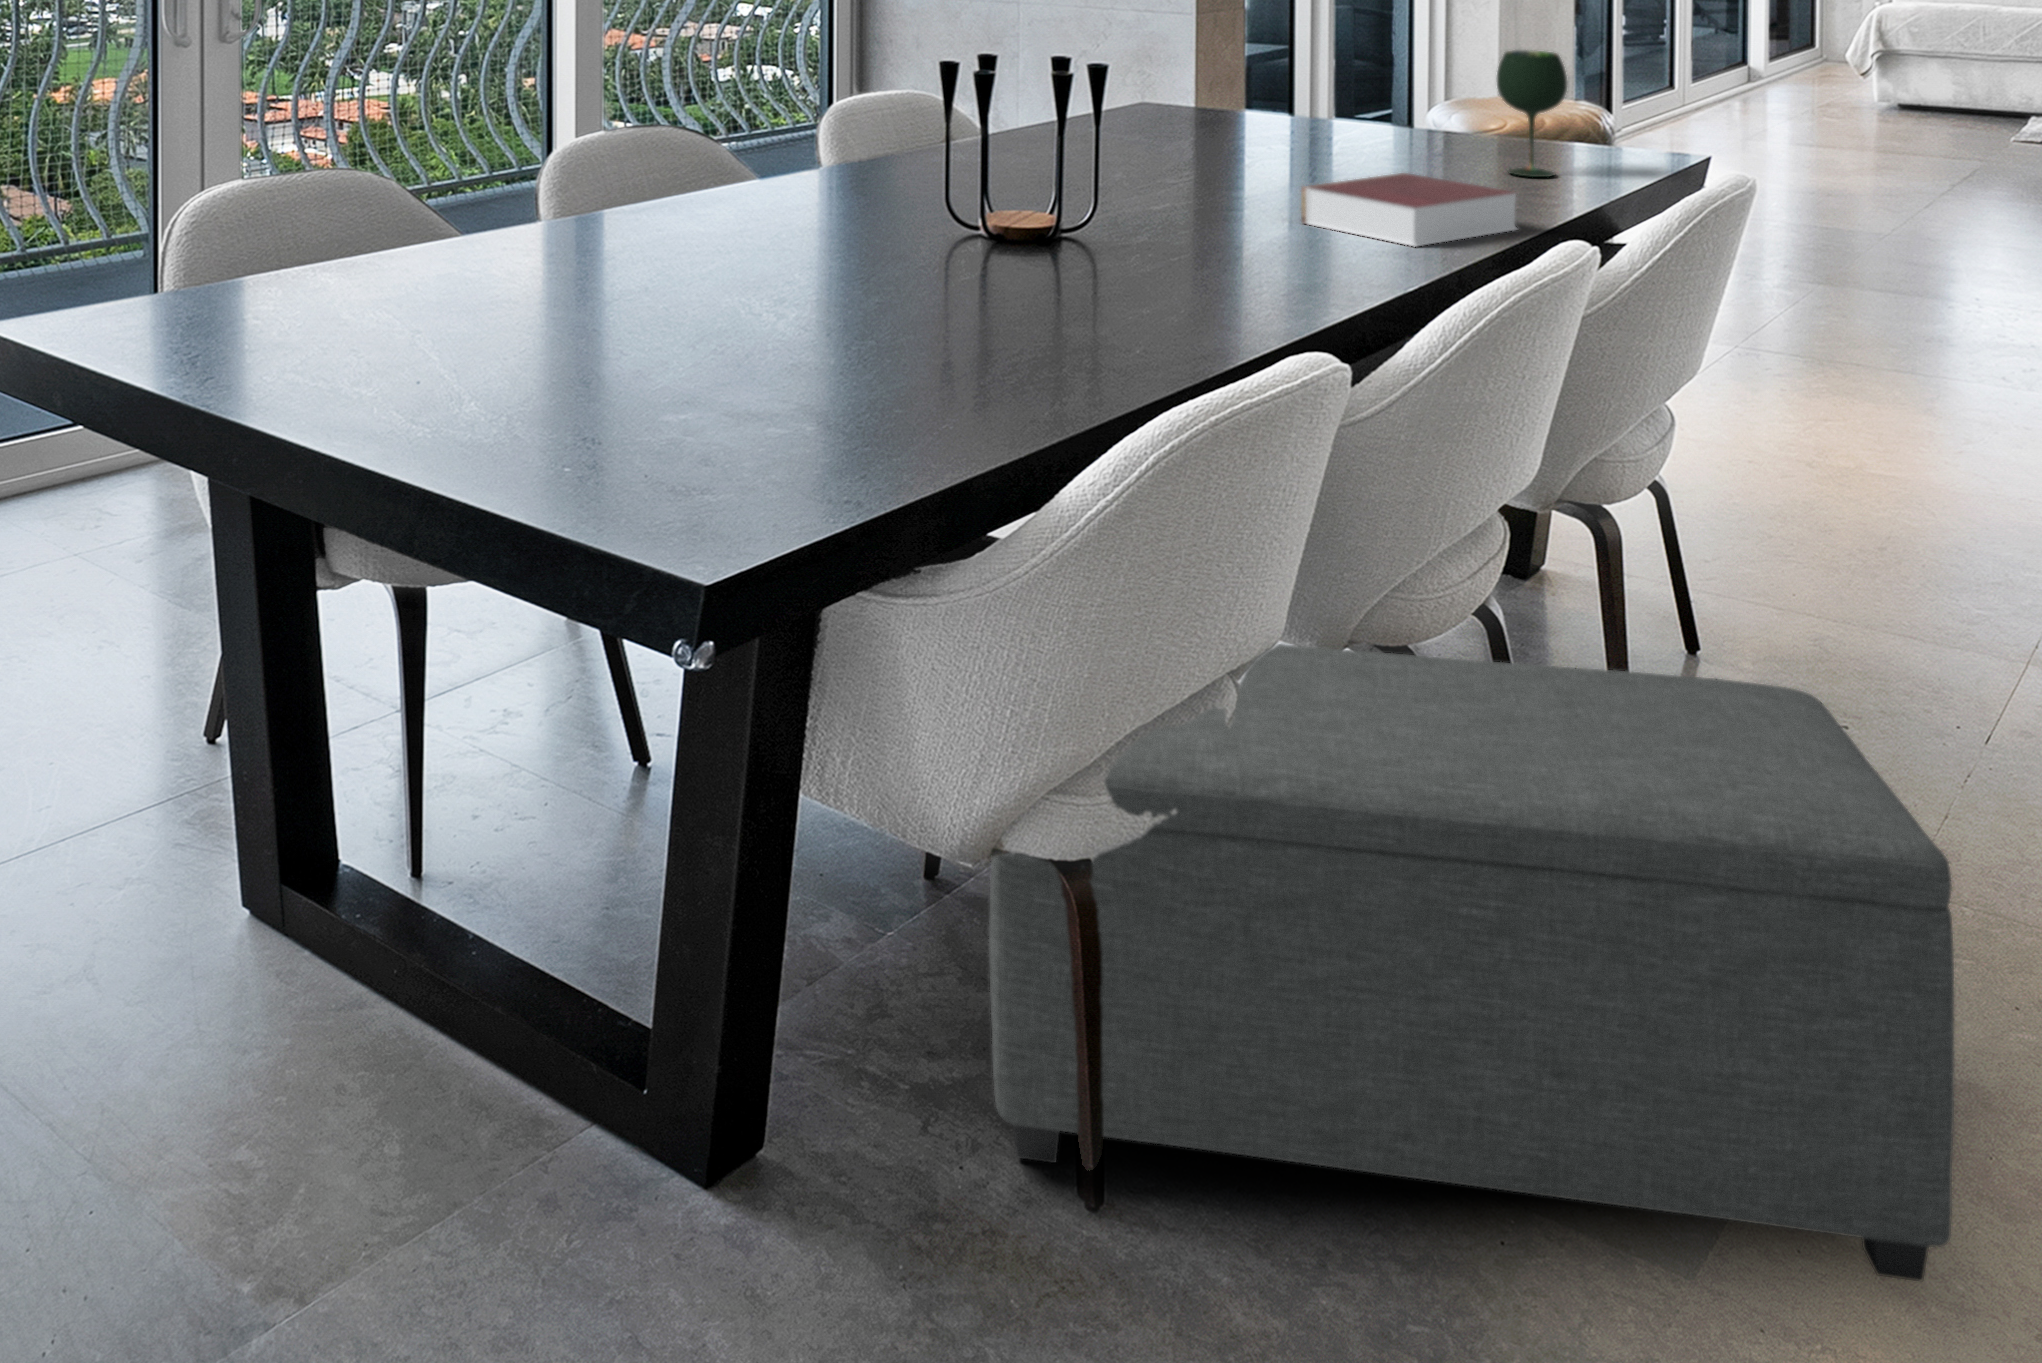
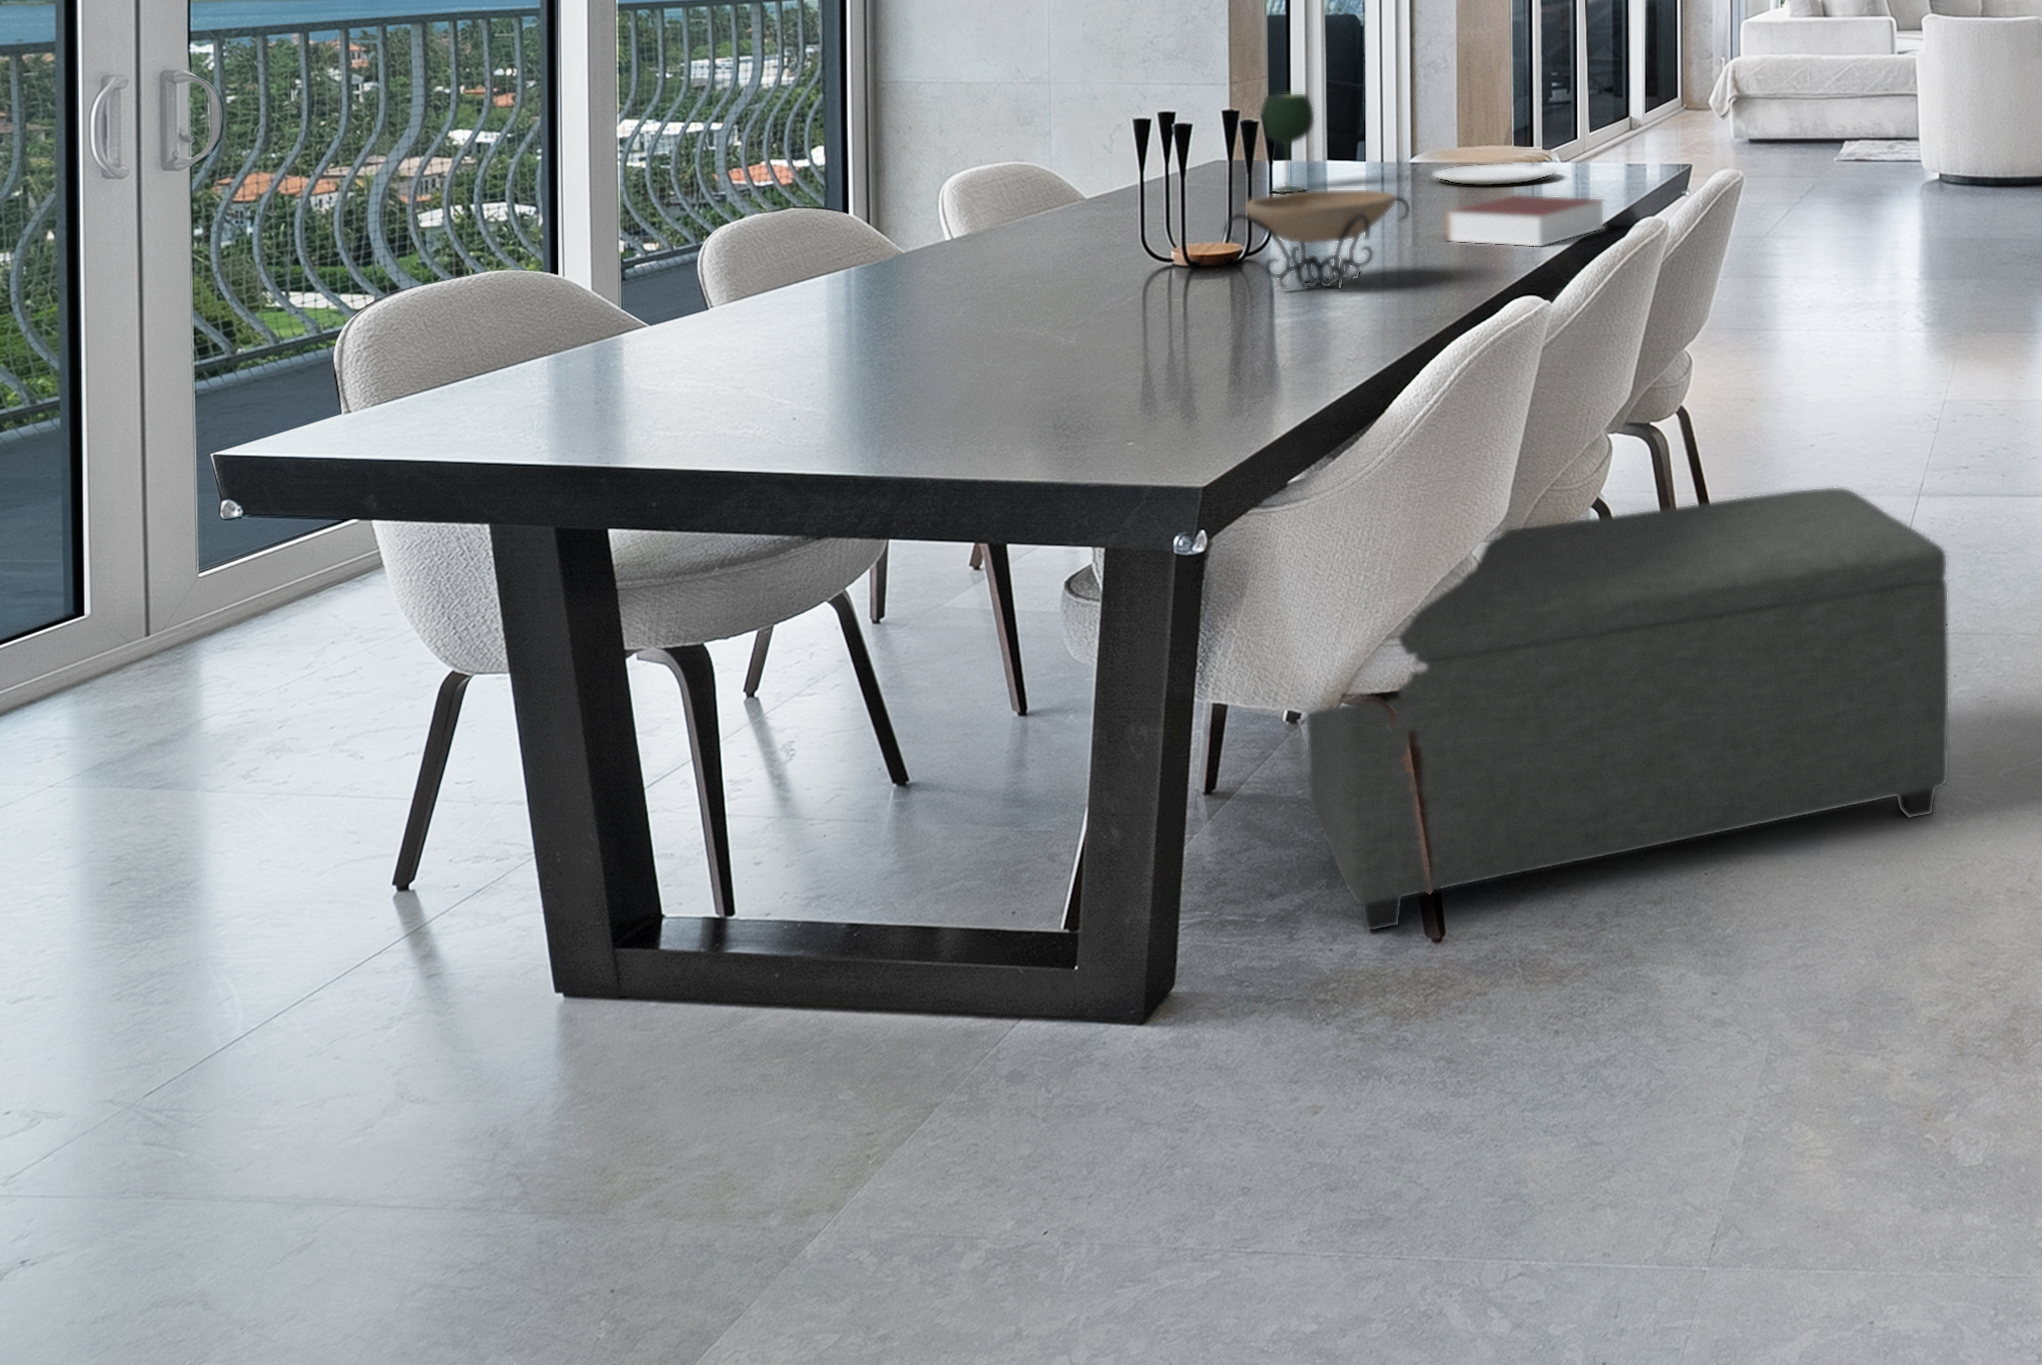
wine glass: present [1497,50,1567,177] -> present [1261,94,1314,194]
plate: none [1347,123,1504,151] -> present [1434,164,1555,185]
decorative bowl: none [989,150,1224,276] -> present [1224,190,1409,288]

